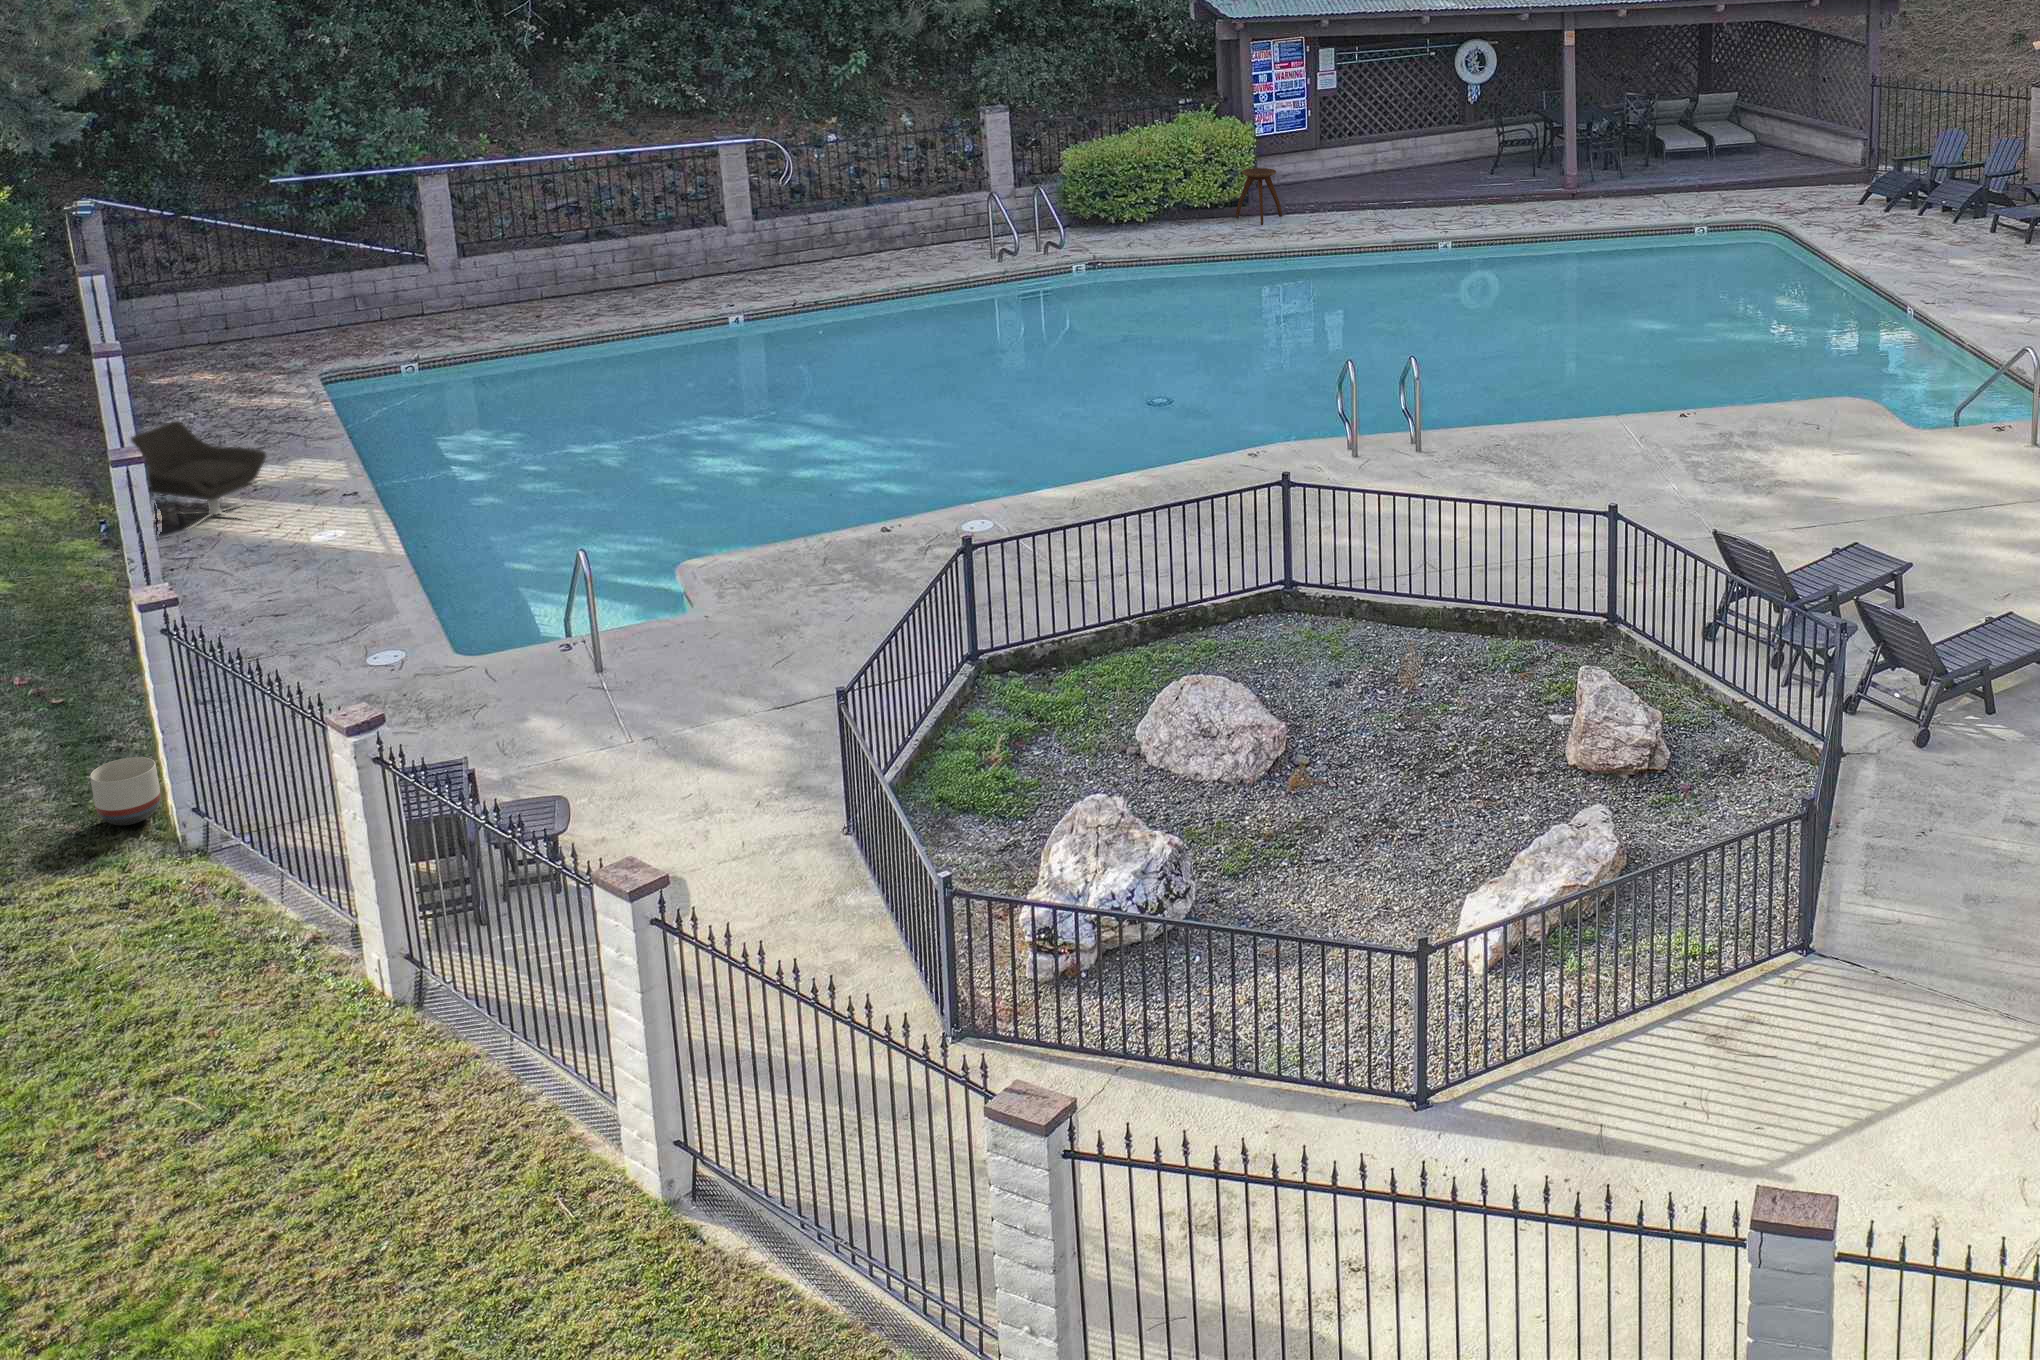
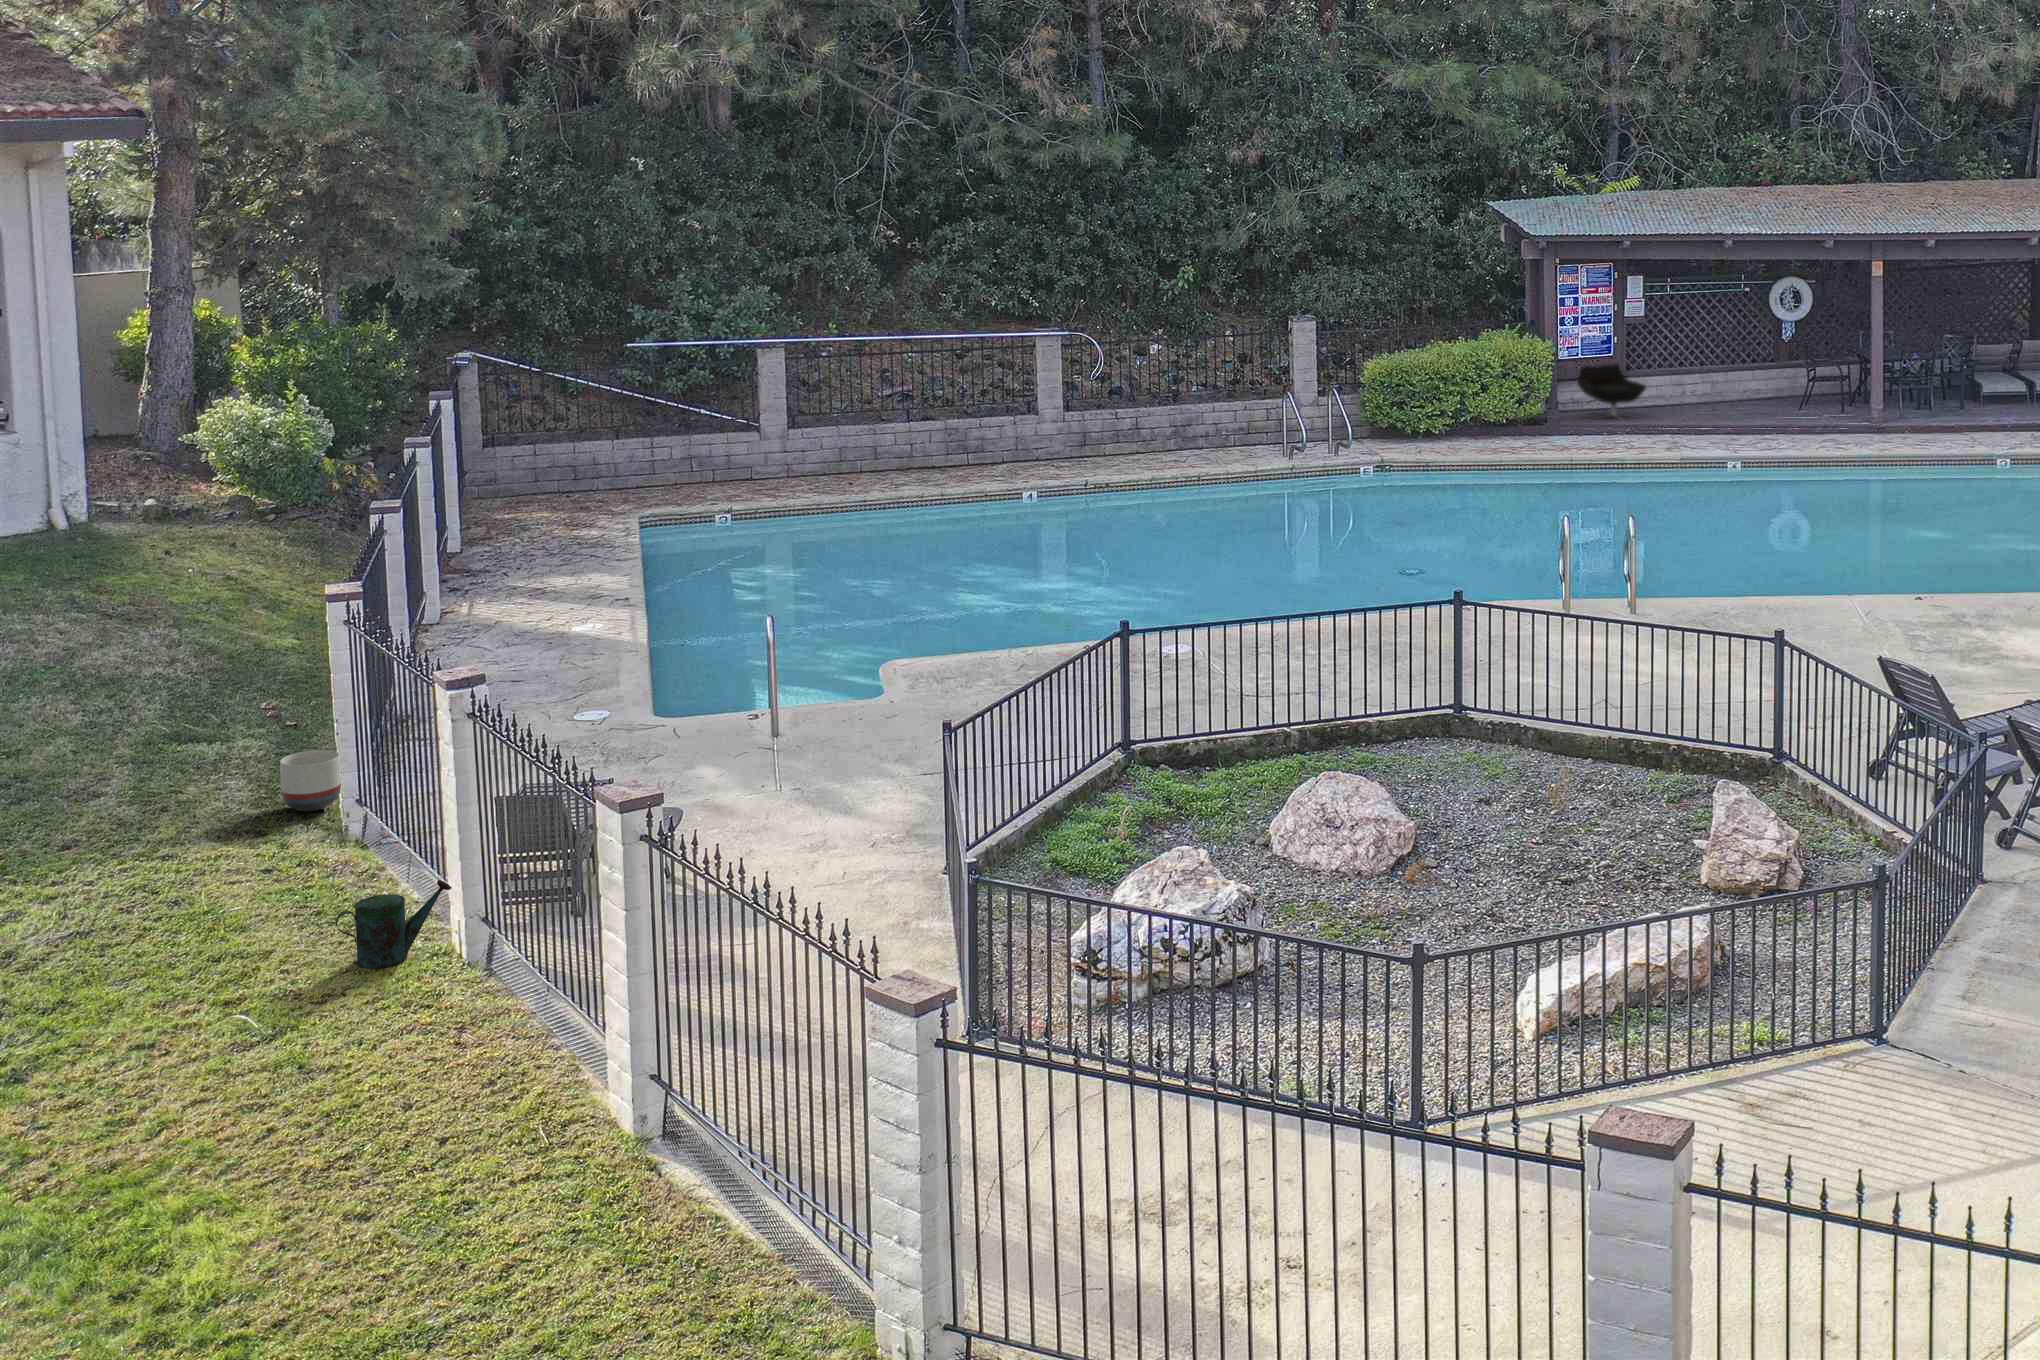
stool: present [1236,168,1282,225] -> none [1524,386,1570,441]
lounge chair: present [131,421,266,529] -> present [1577,364,1647,416]
watering can: none [245,921,361,1022] -> present [336,880,452,969]

